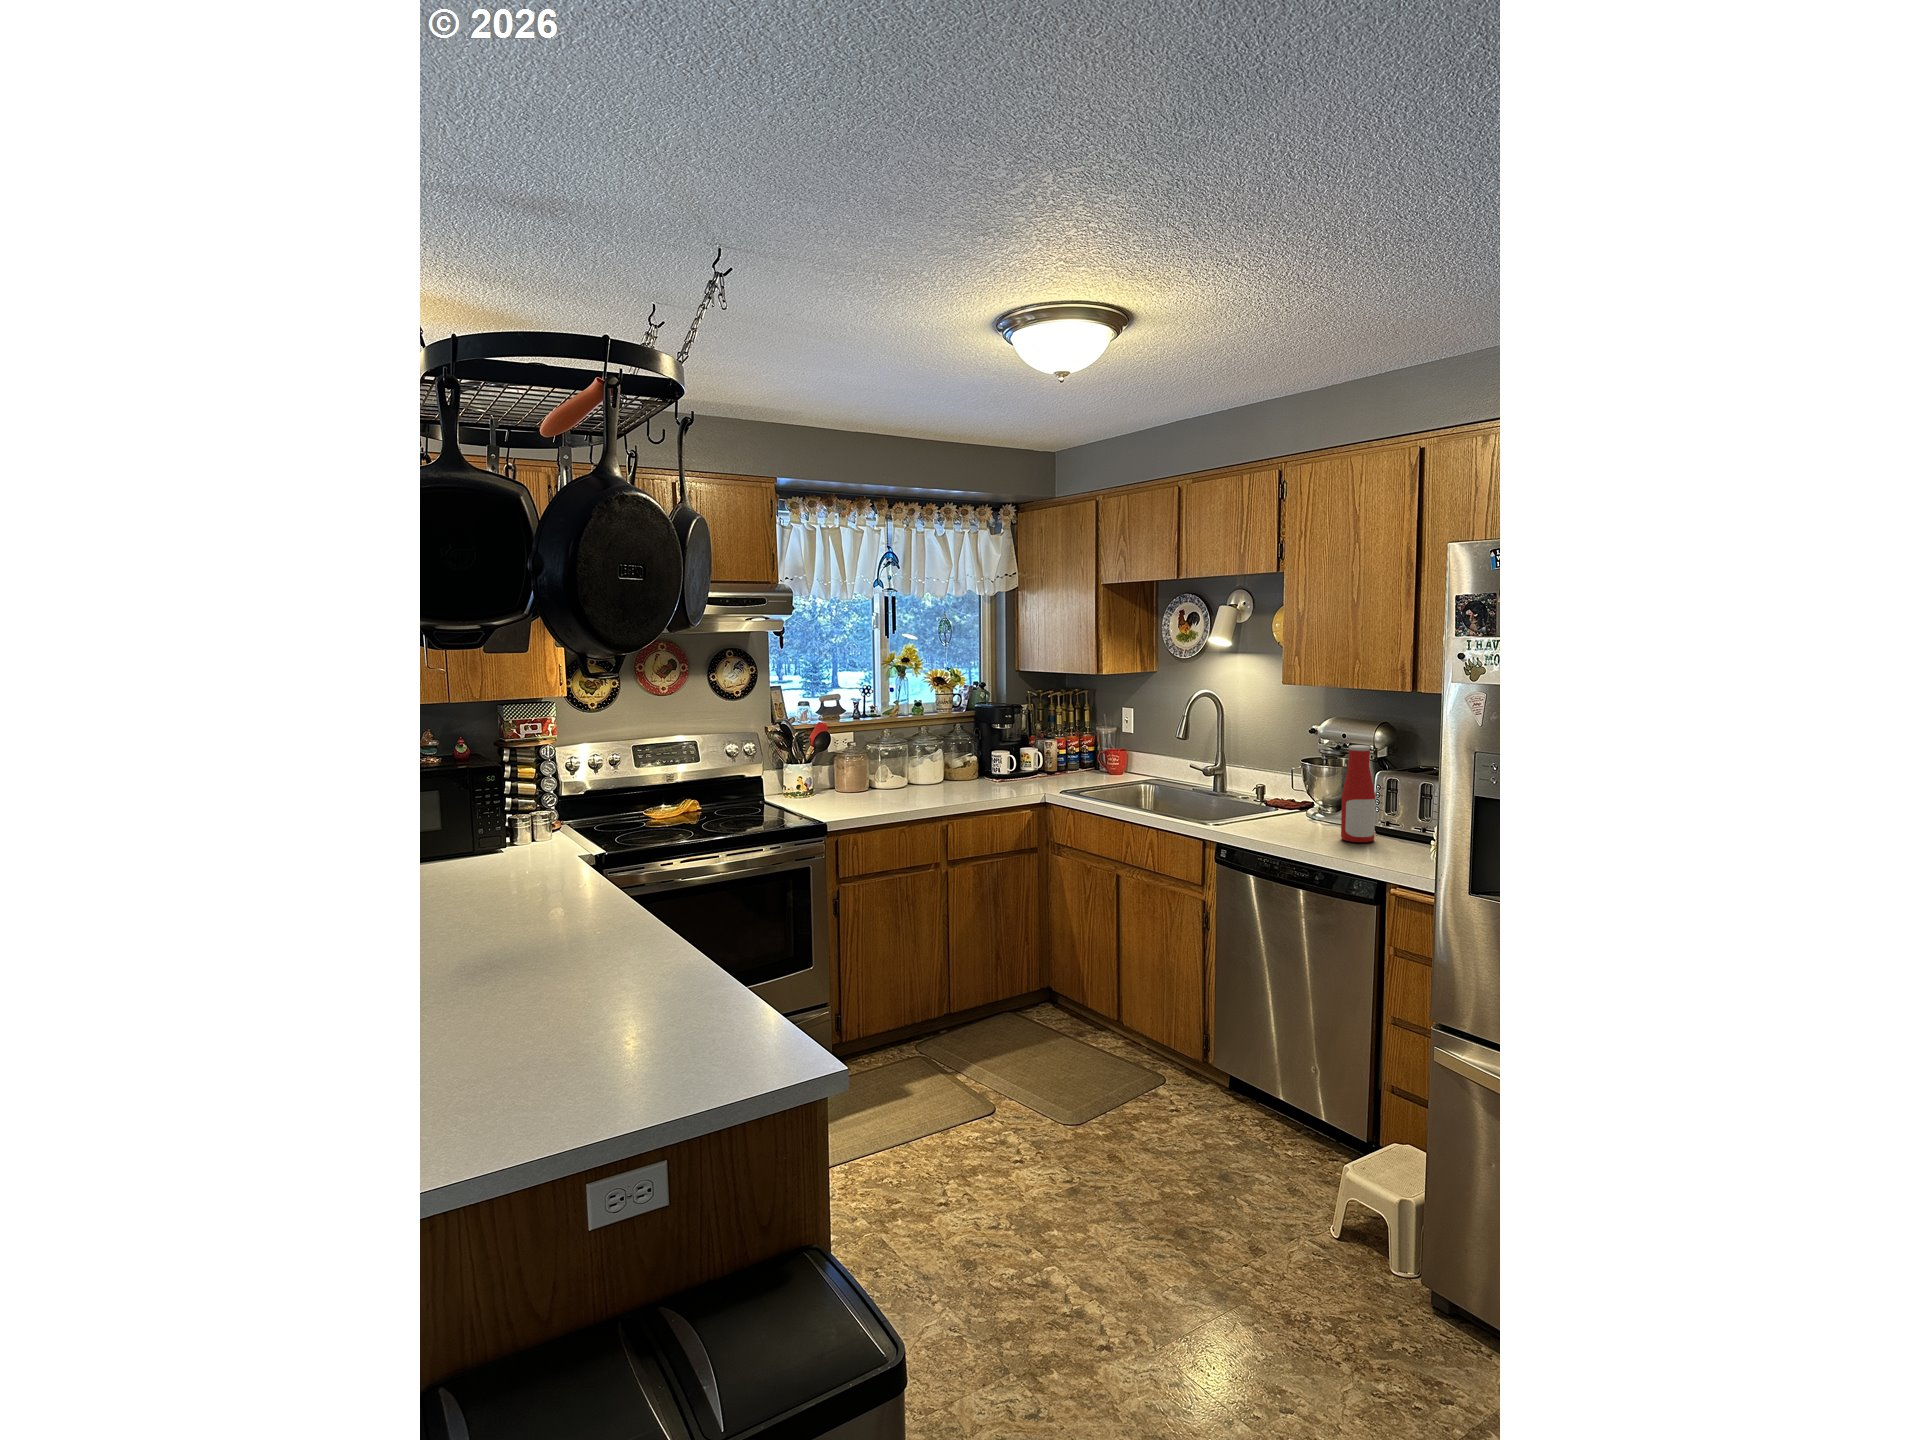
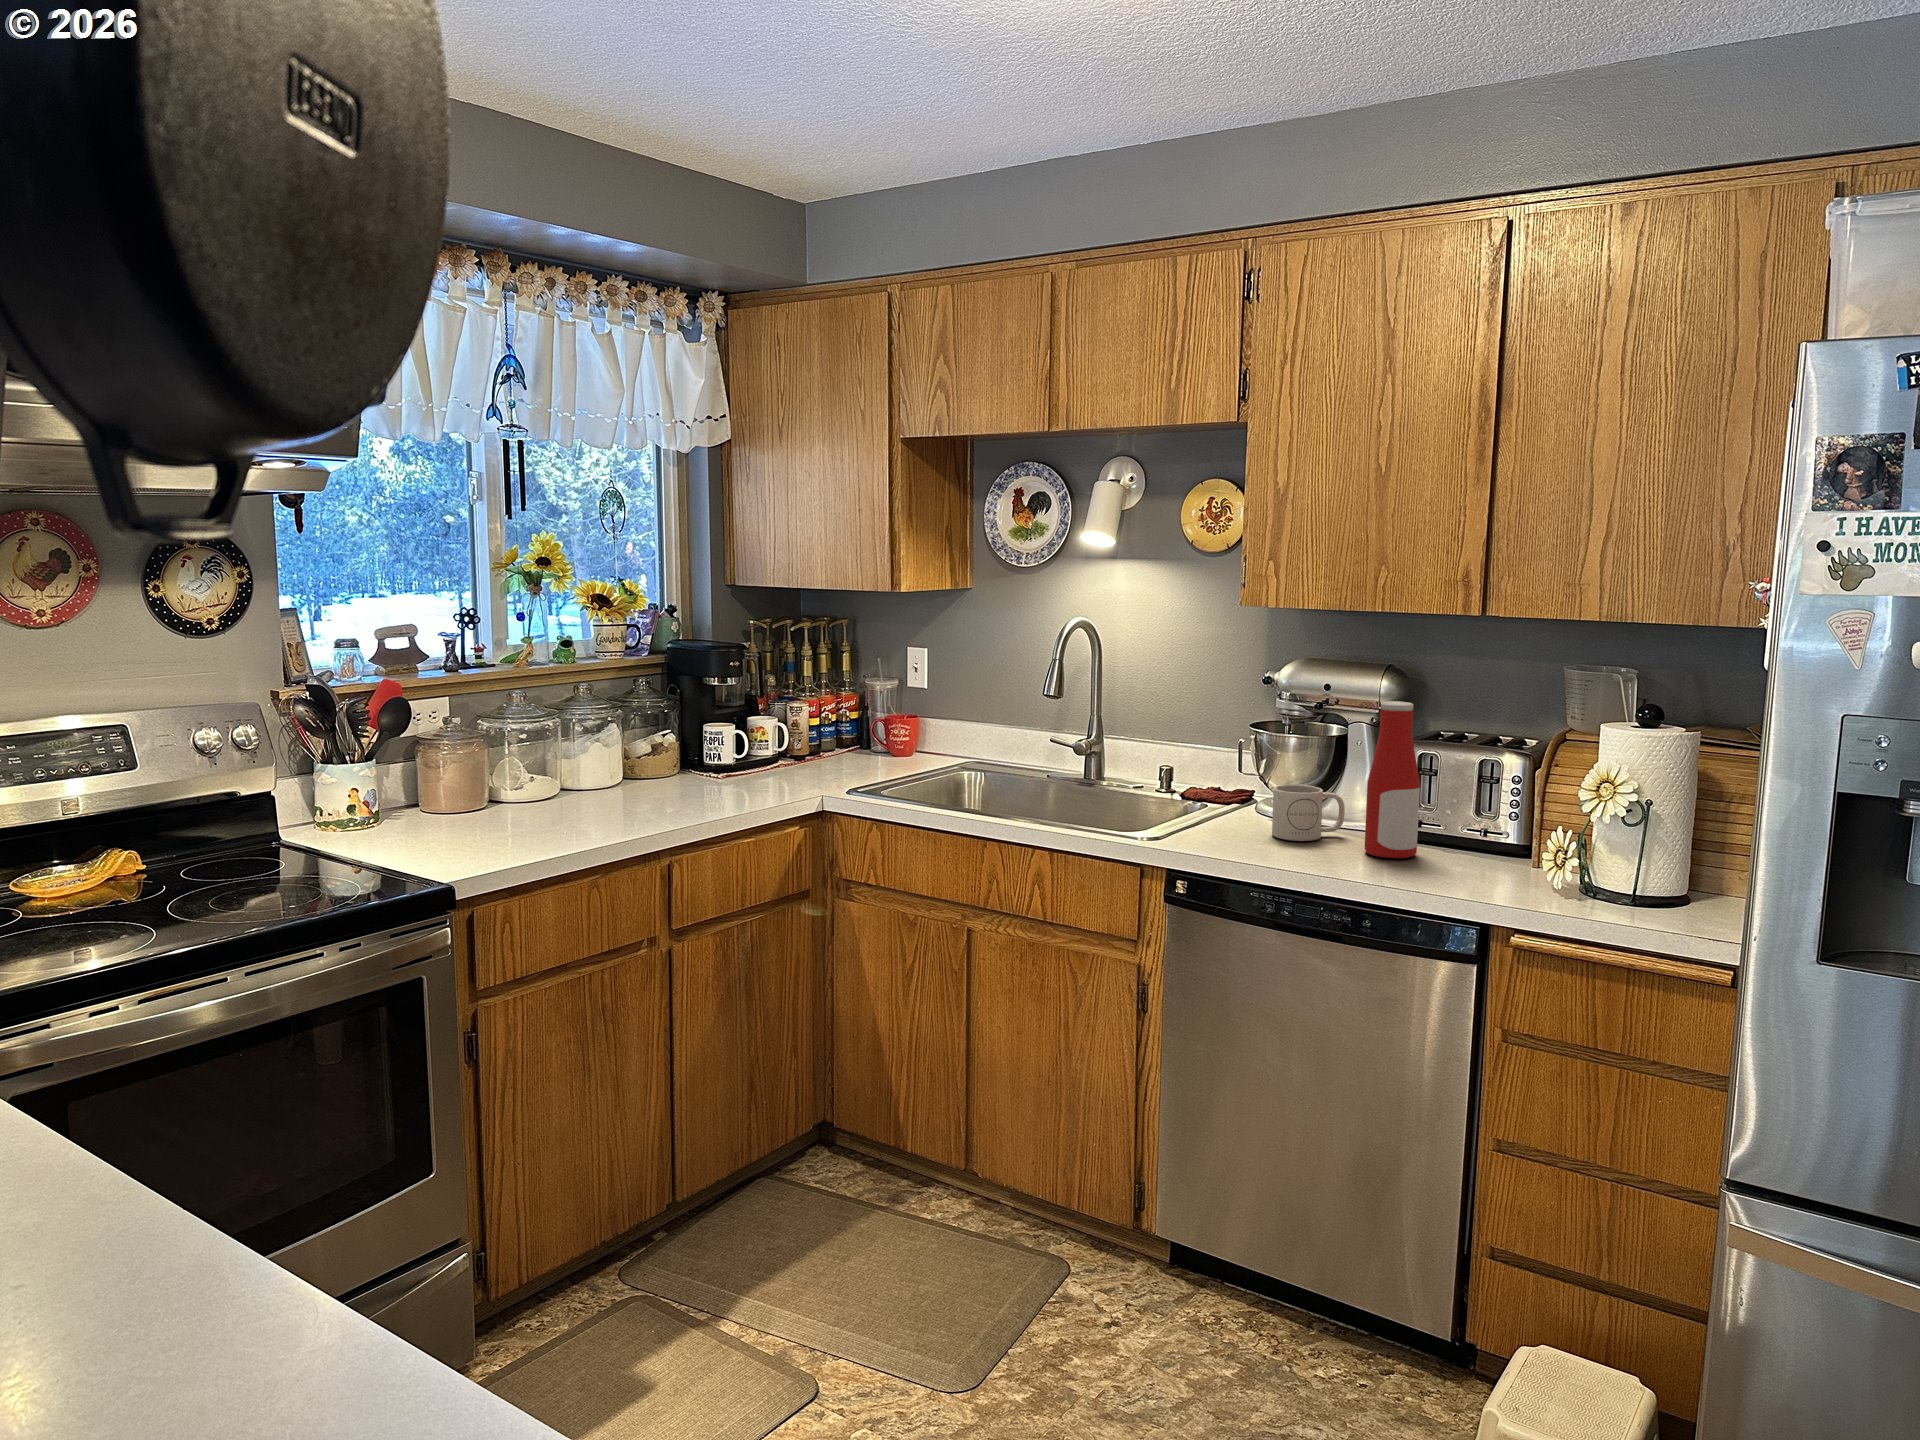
mug: none [1294,796,1341,830] -> present [1272,784,1345,841]

